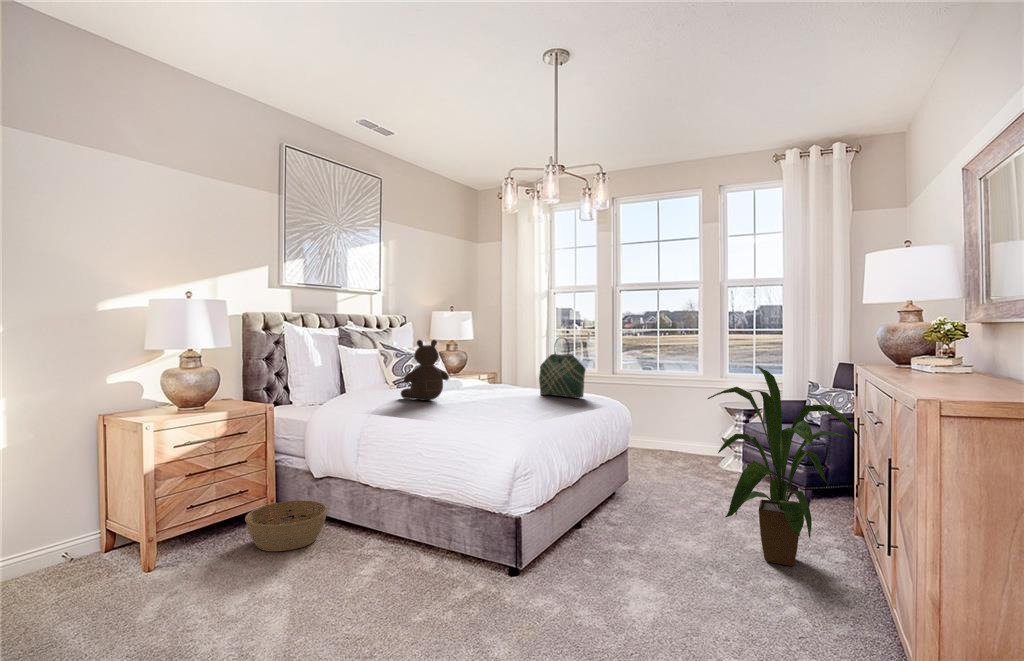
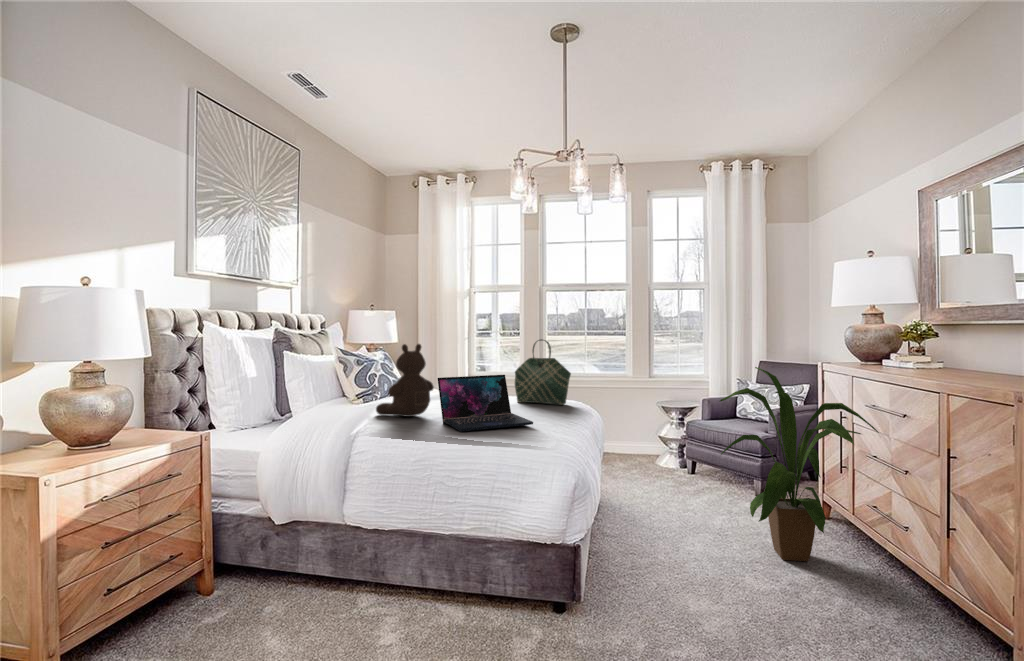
laptop: none [441,367,513,413] -> present [438,375,533,431]
basket: present [245,500,328,551] -> none [186,555,300,634]

